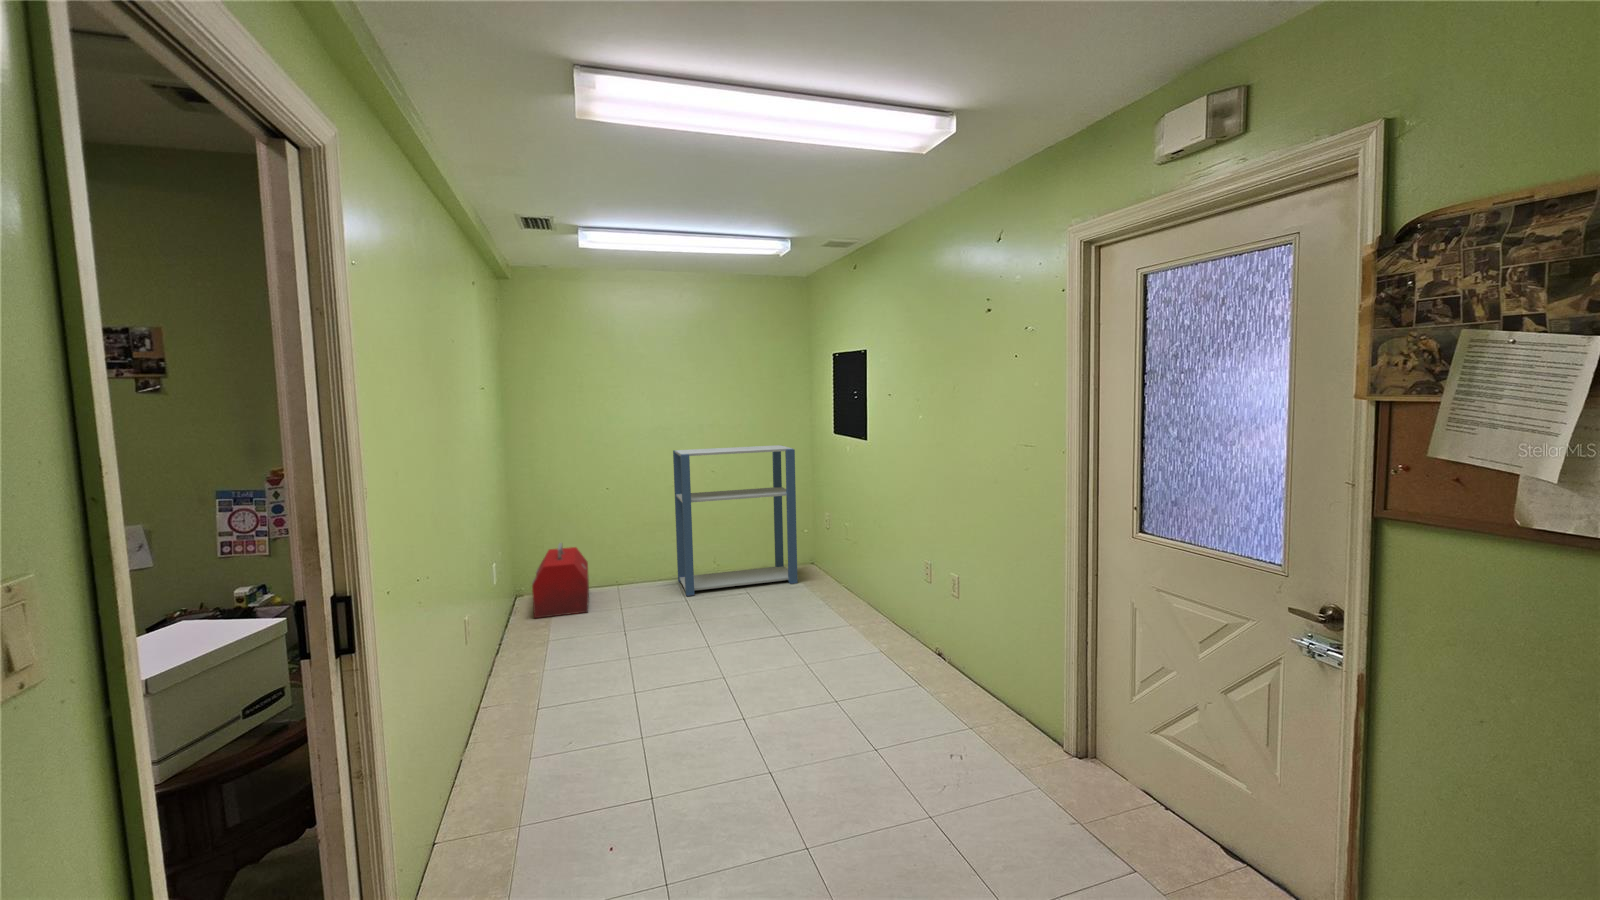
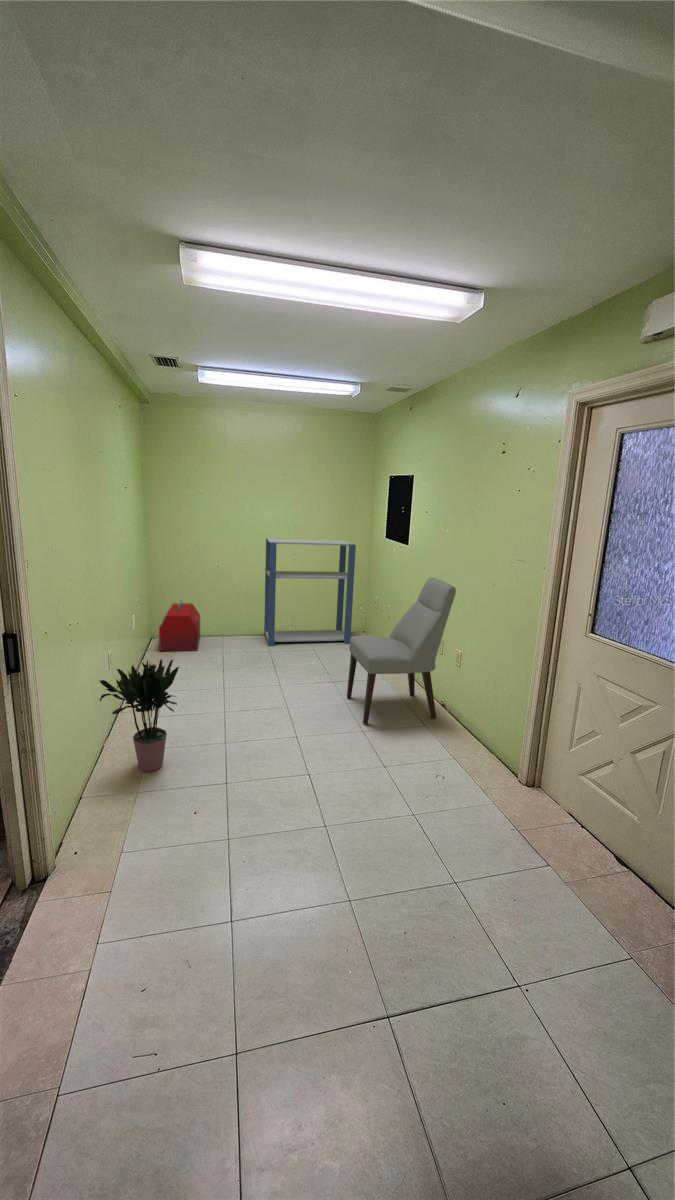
chair: none [805,482,942,692] -> present [347,577,456,724]
potted plant: none [451,607,584,797] -> present [100,660,179,772]

